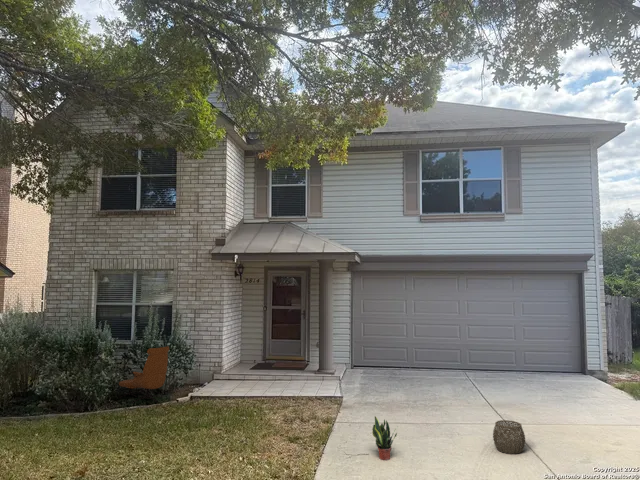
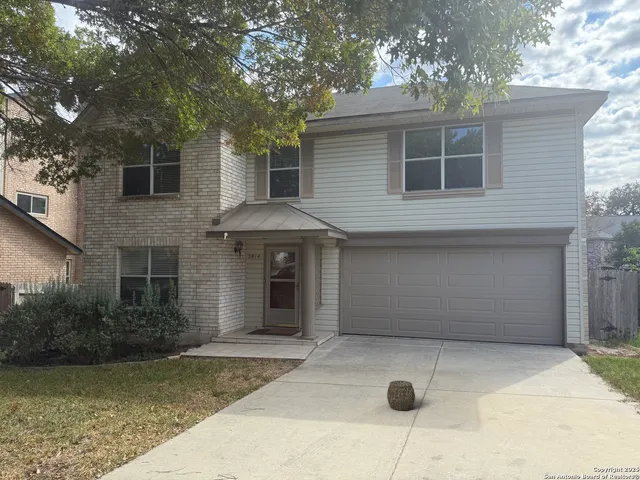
lounge chair: present [119,346,169,403] -> none [124,311,160,358]
potted plant: present [372,416,397,460] -> none [270,371,297,409]

